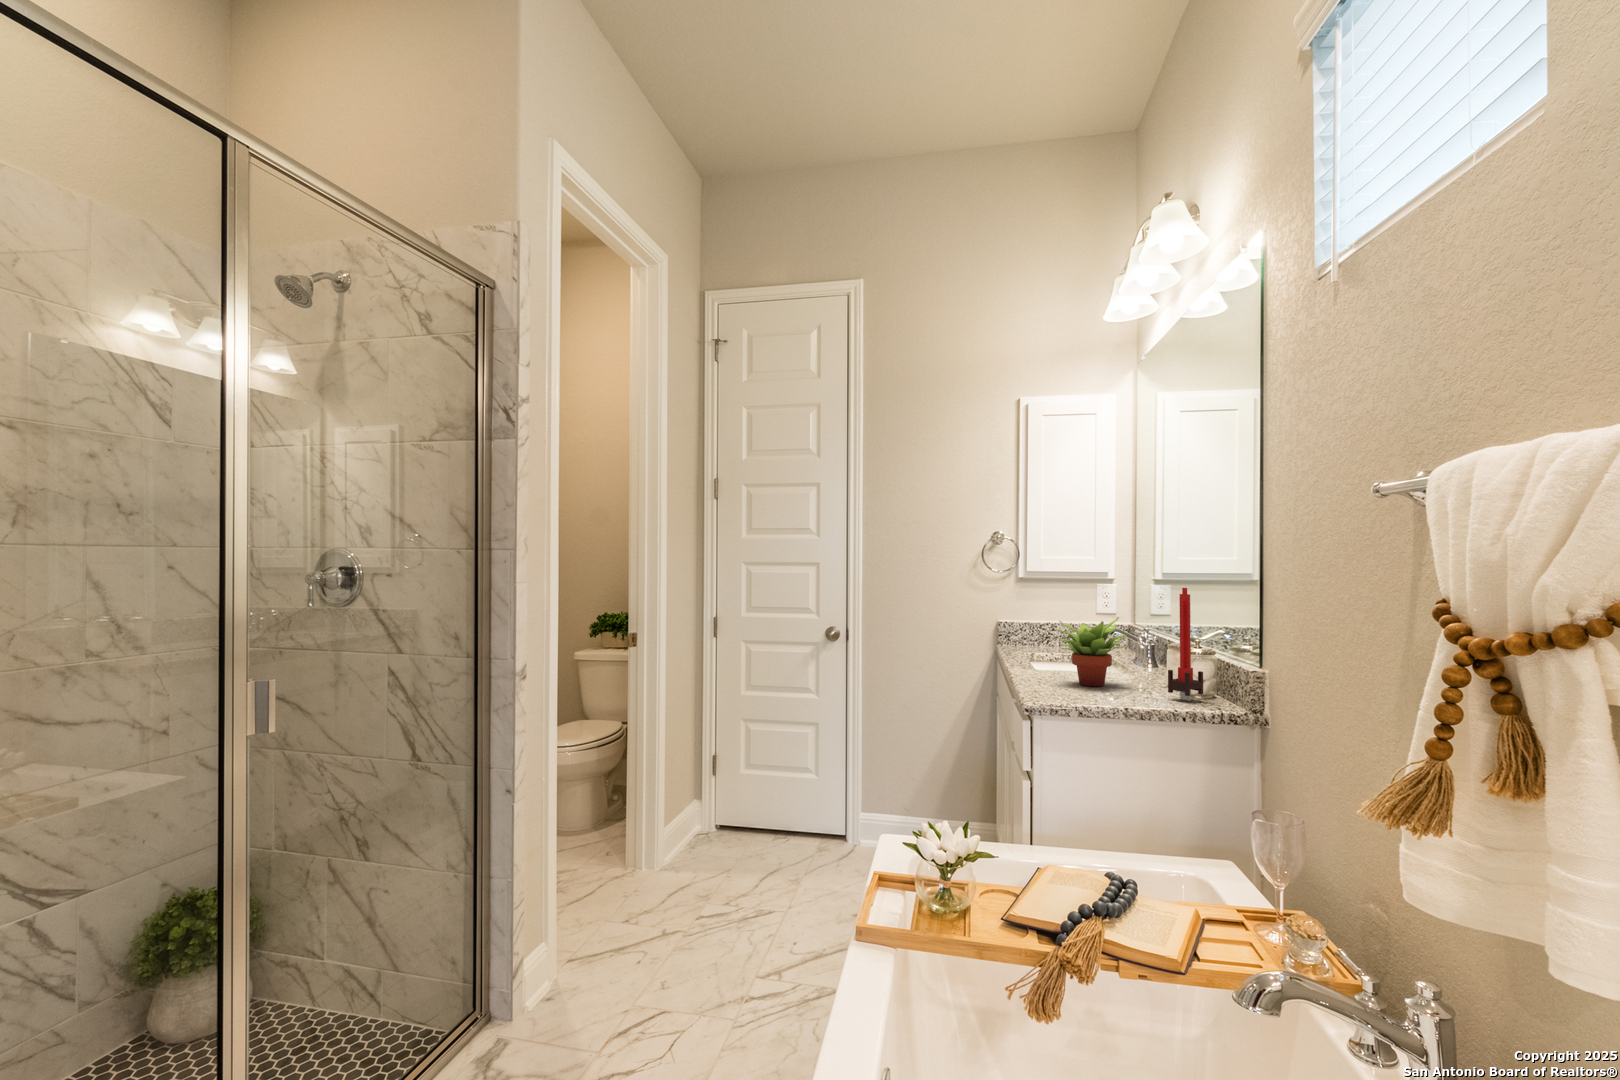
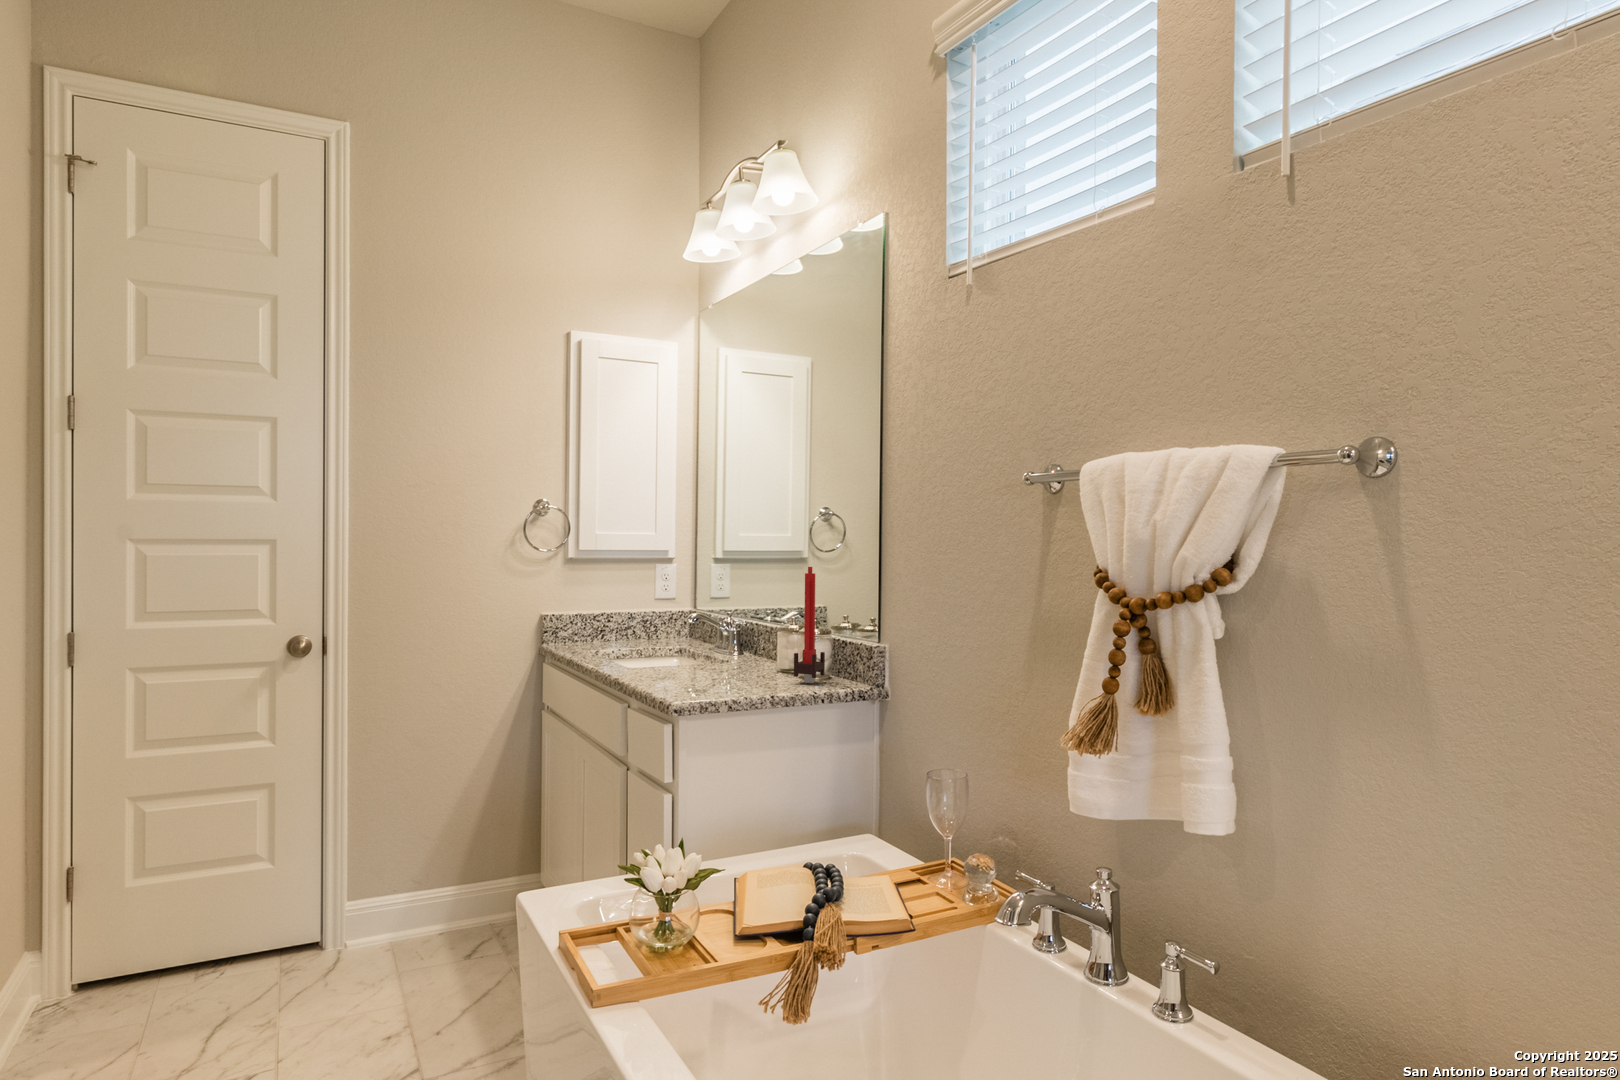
succulent plant: present [1051,617,1128,686] -> none [667,600,745,679]

